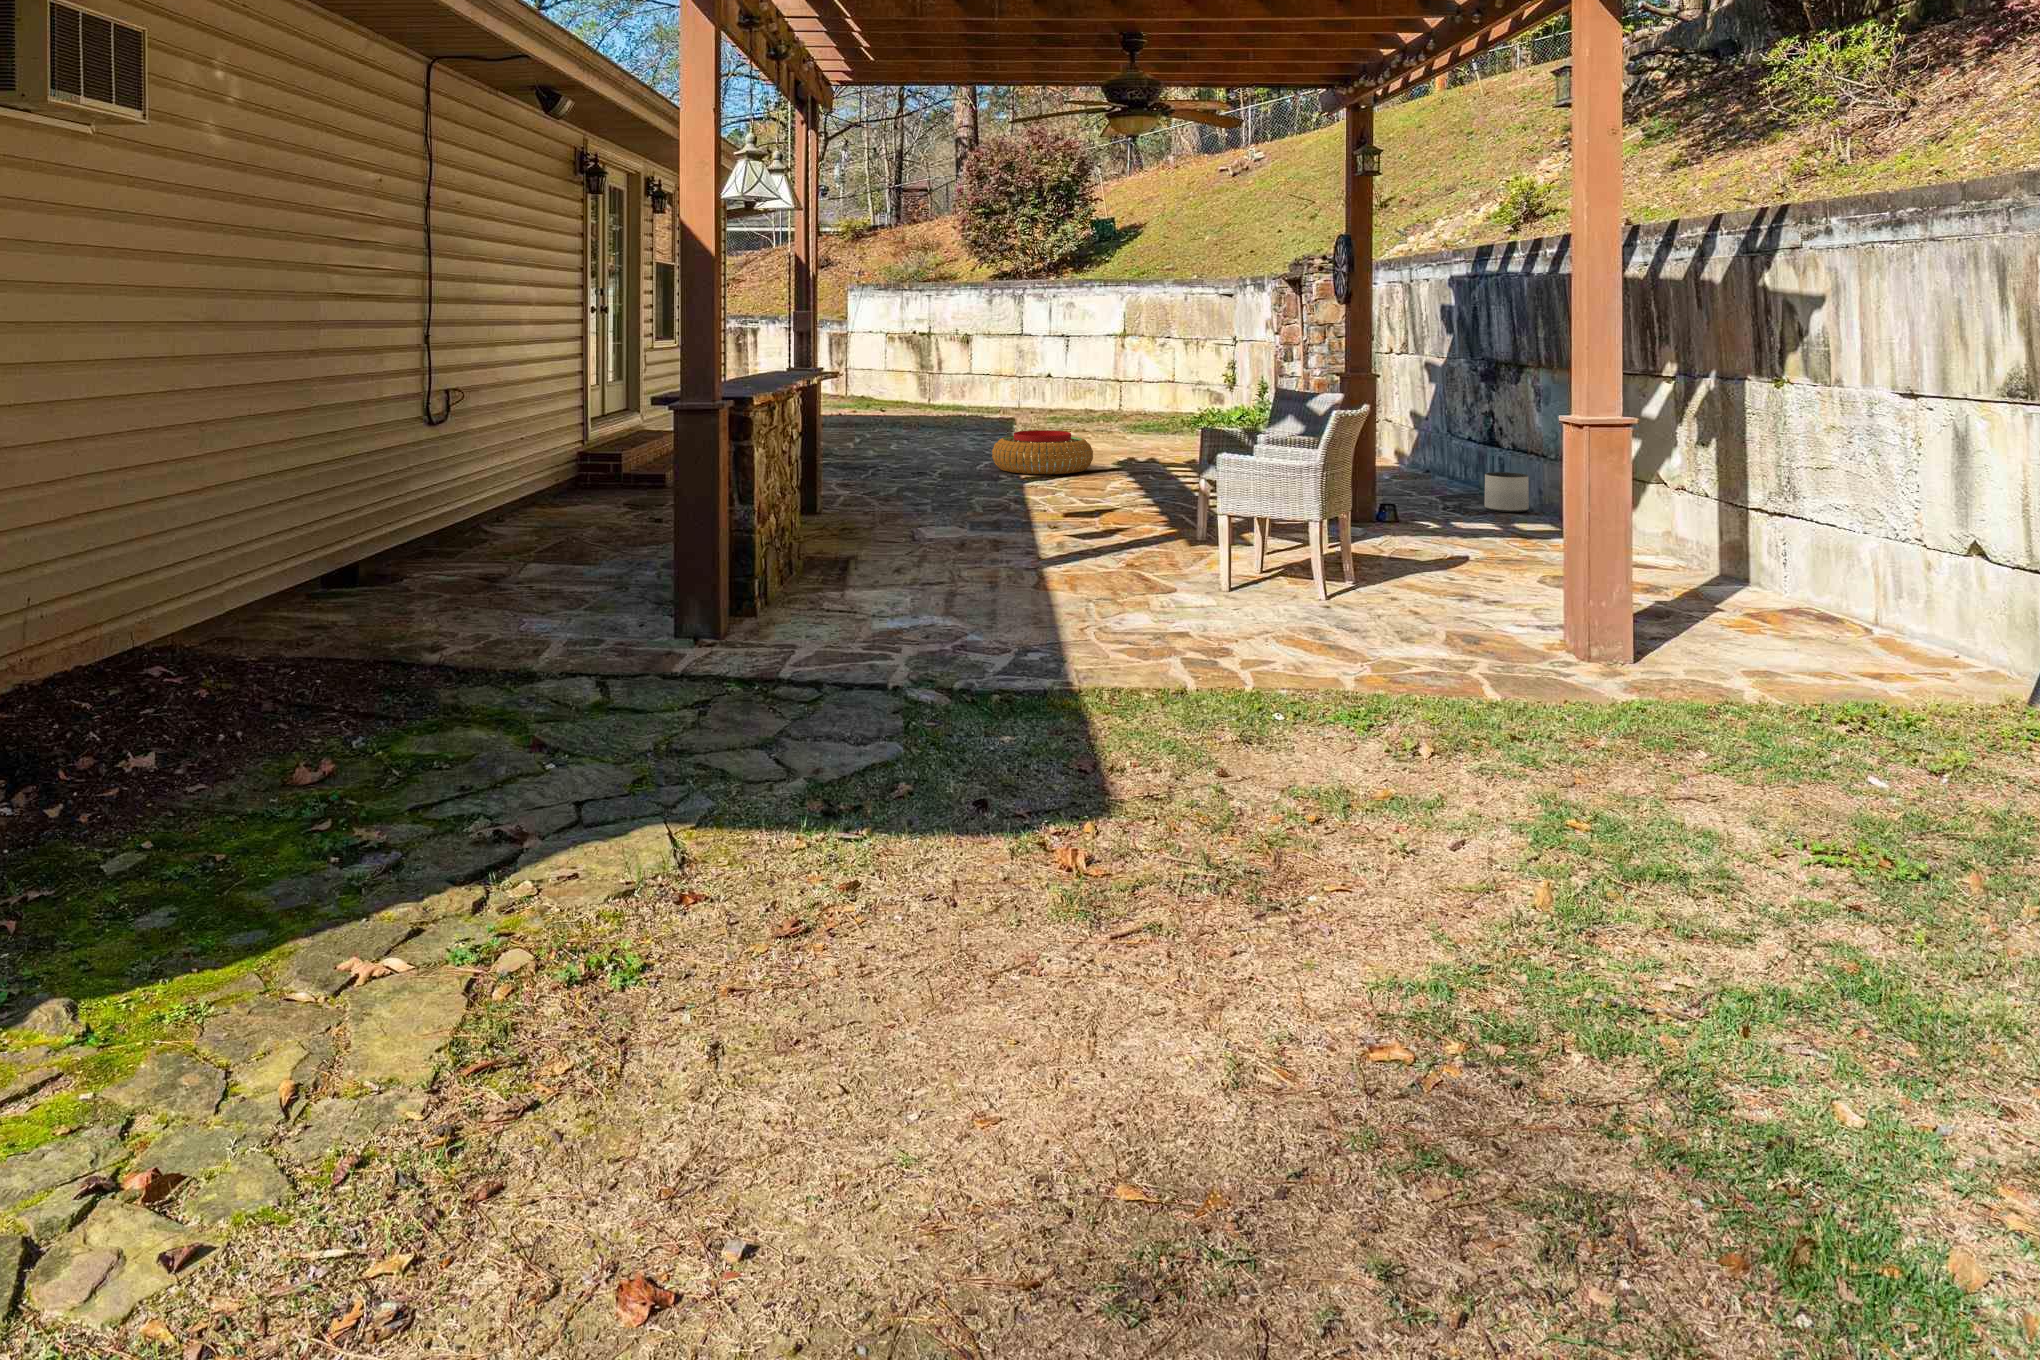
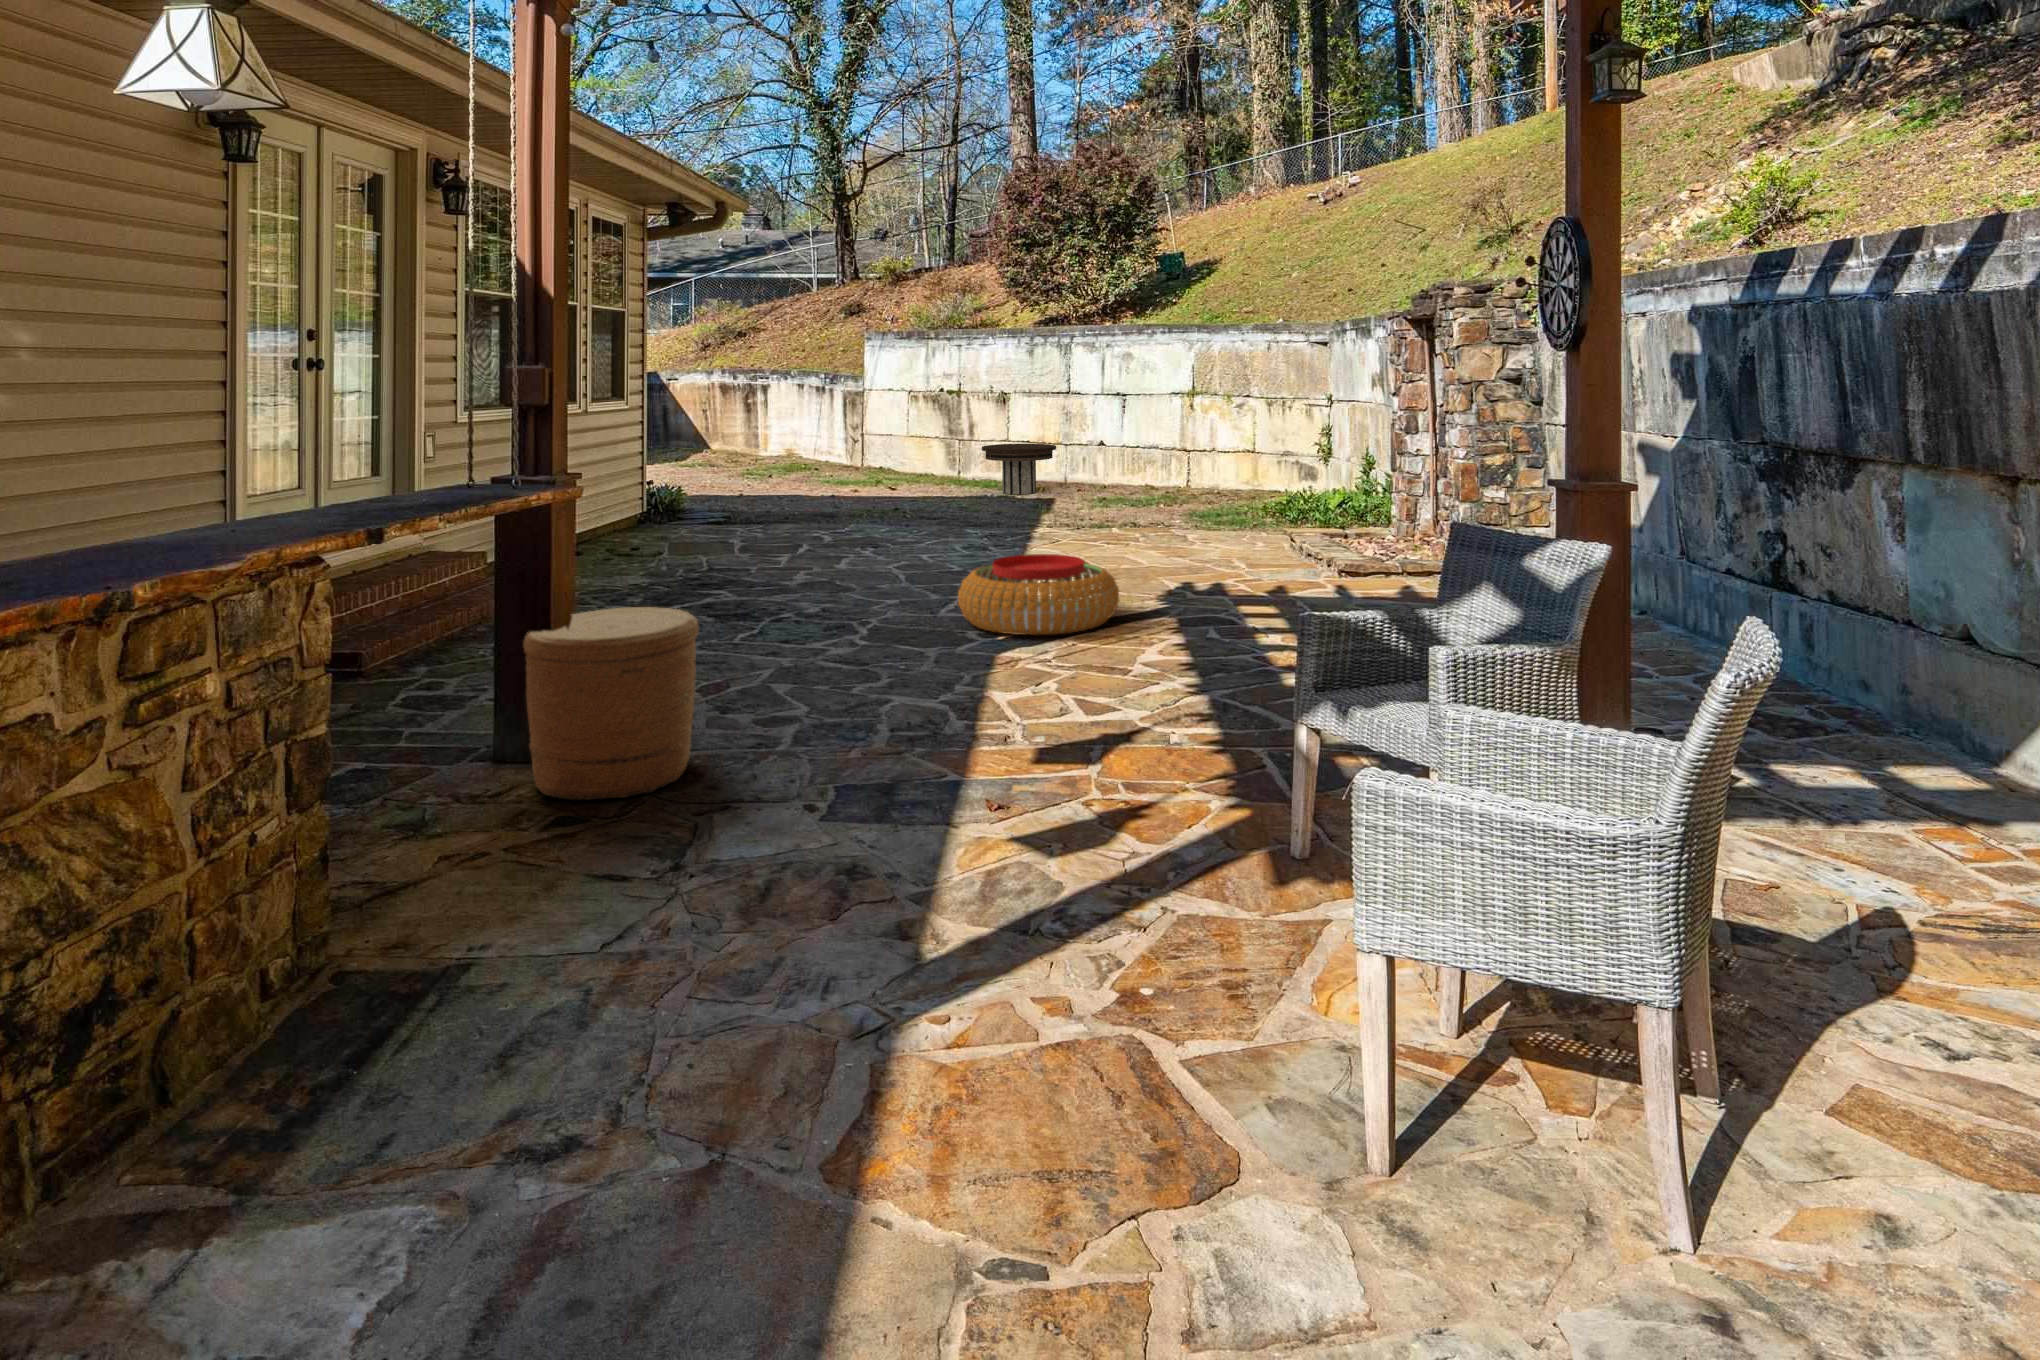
side table: none [956,375,1015,413] -> present [982,444,1056,494]
woven basket: none [822,432,903,516] -> present [524,607,699,800]
planter: present [1484,472,1529,512] -> none [1815,665,1905,752]

